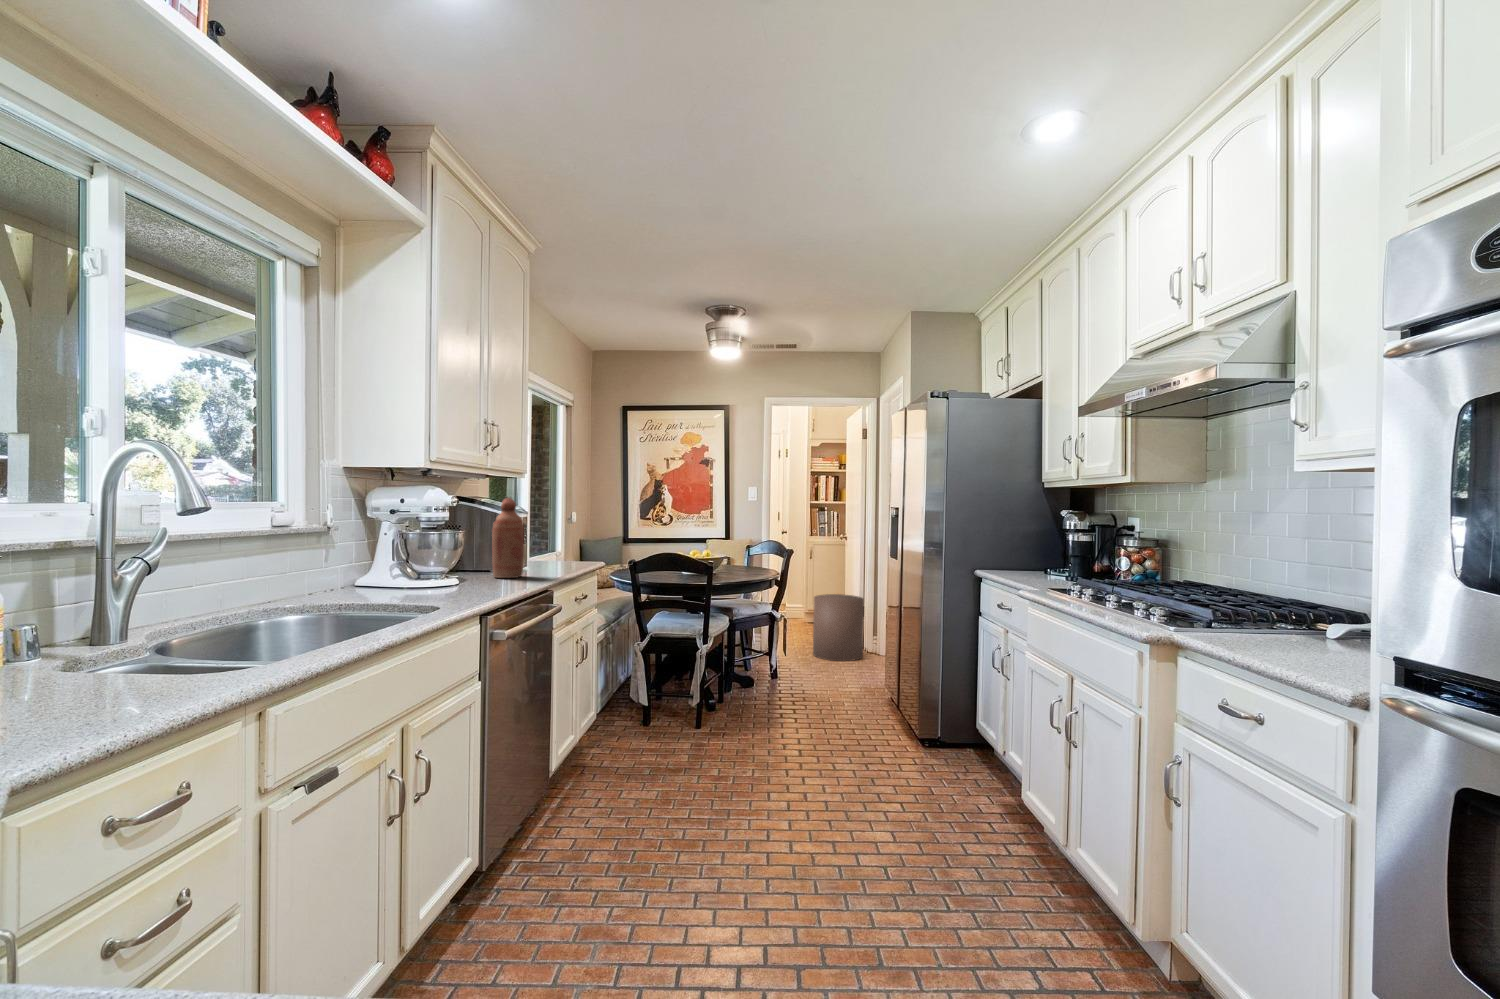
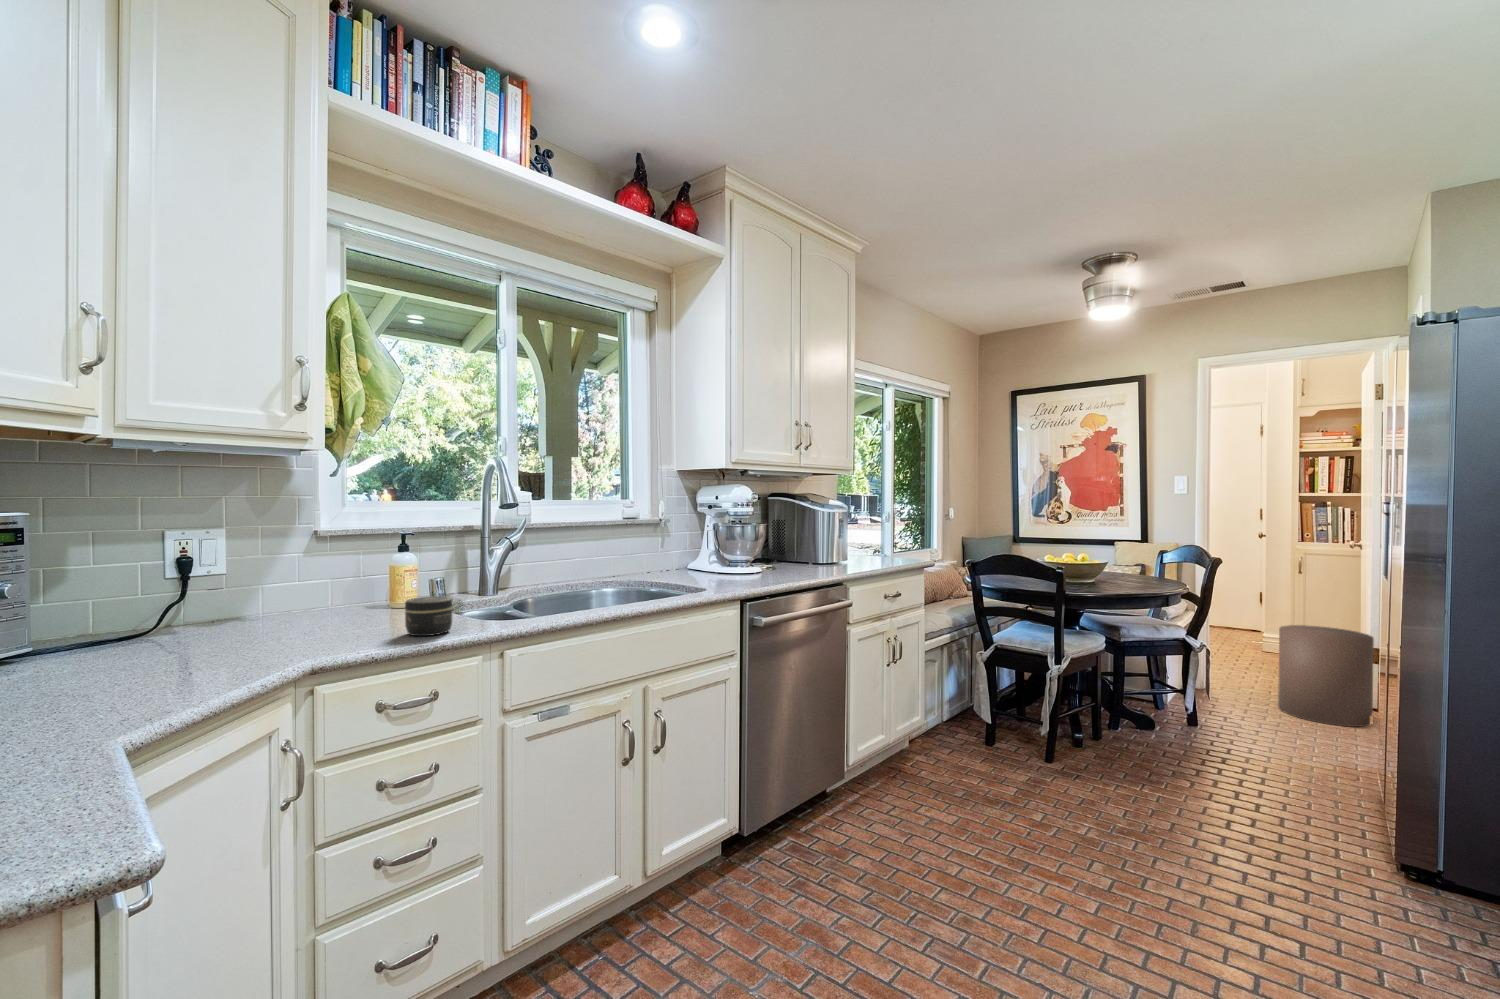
bottle: present [492,498,524,578] -> none [800,494,829,571]
jar: none [81,644,173,709] -> present [405,596,453,636]

